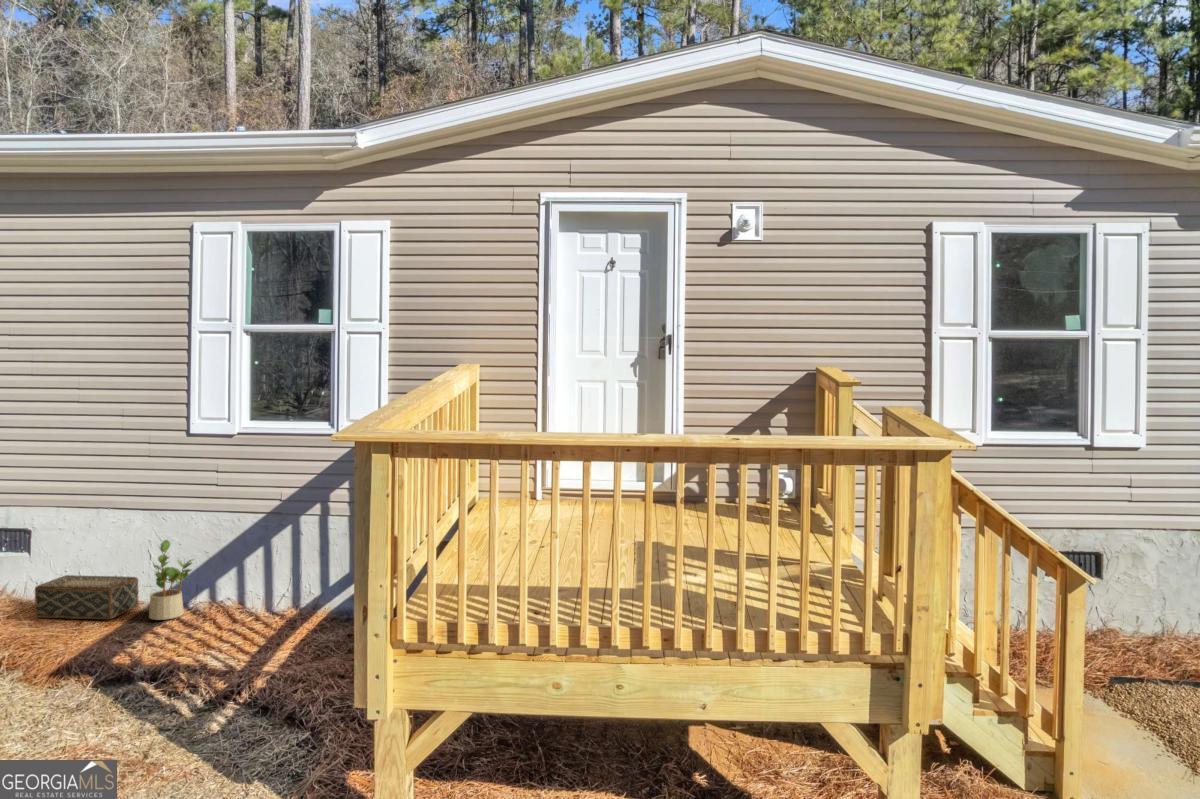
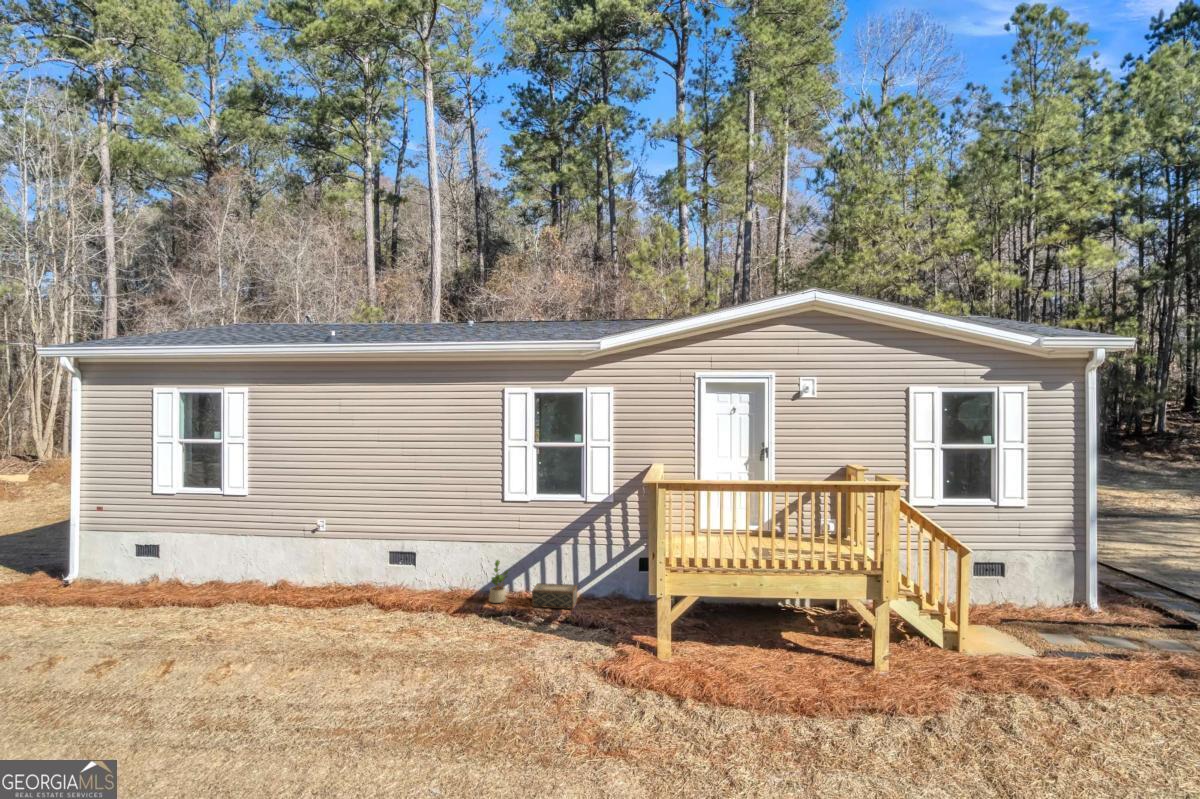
woven basket: present [35,575,138,619] -> present [532,583,577,609]

